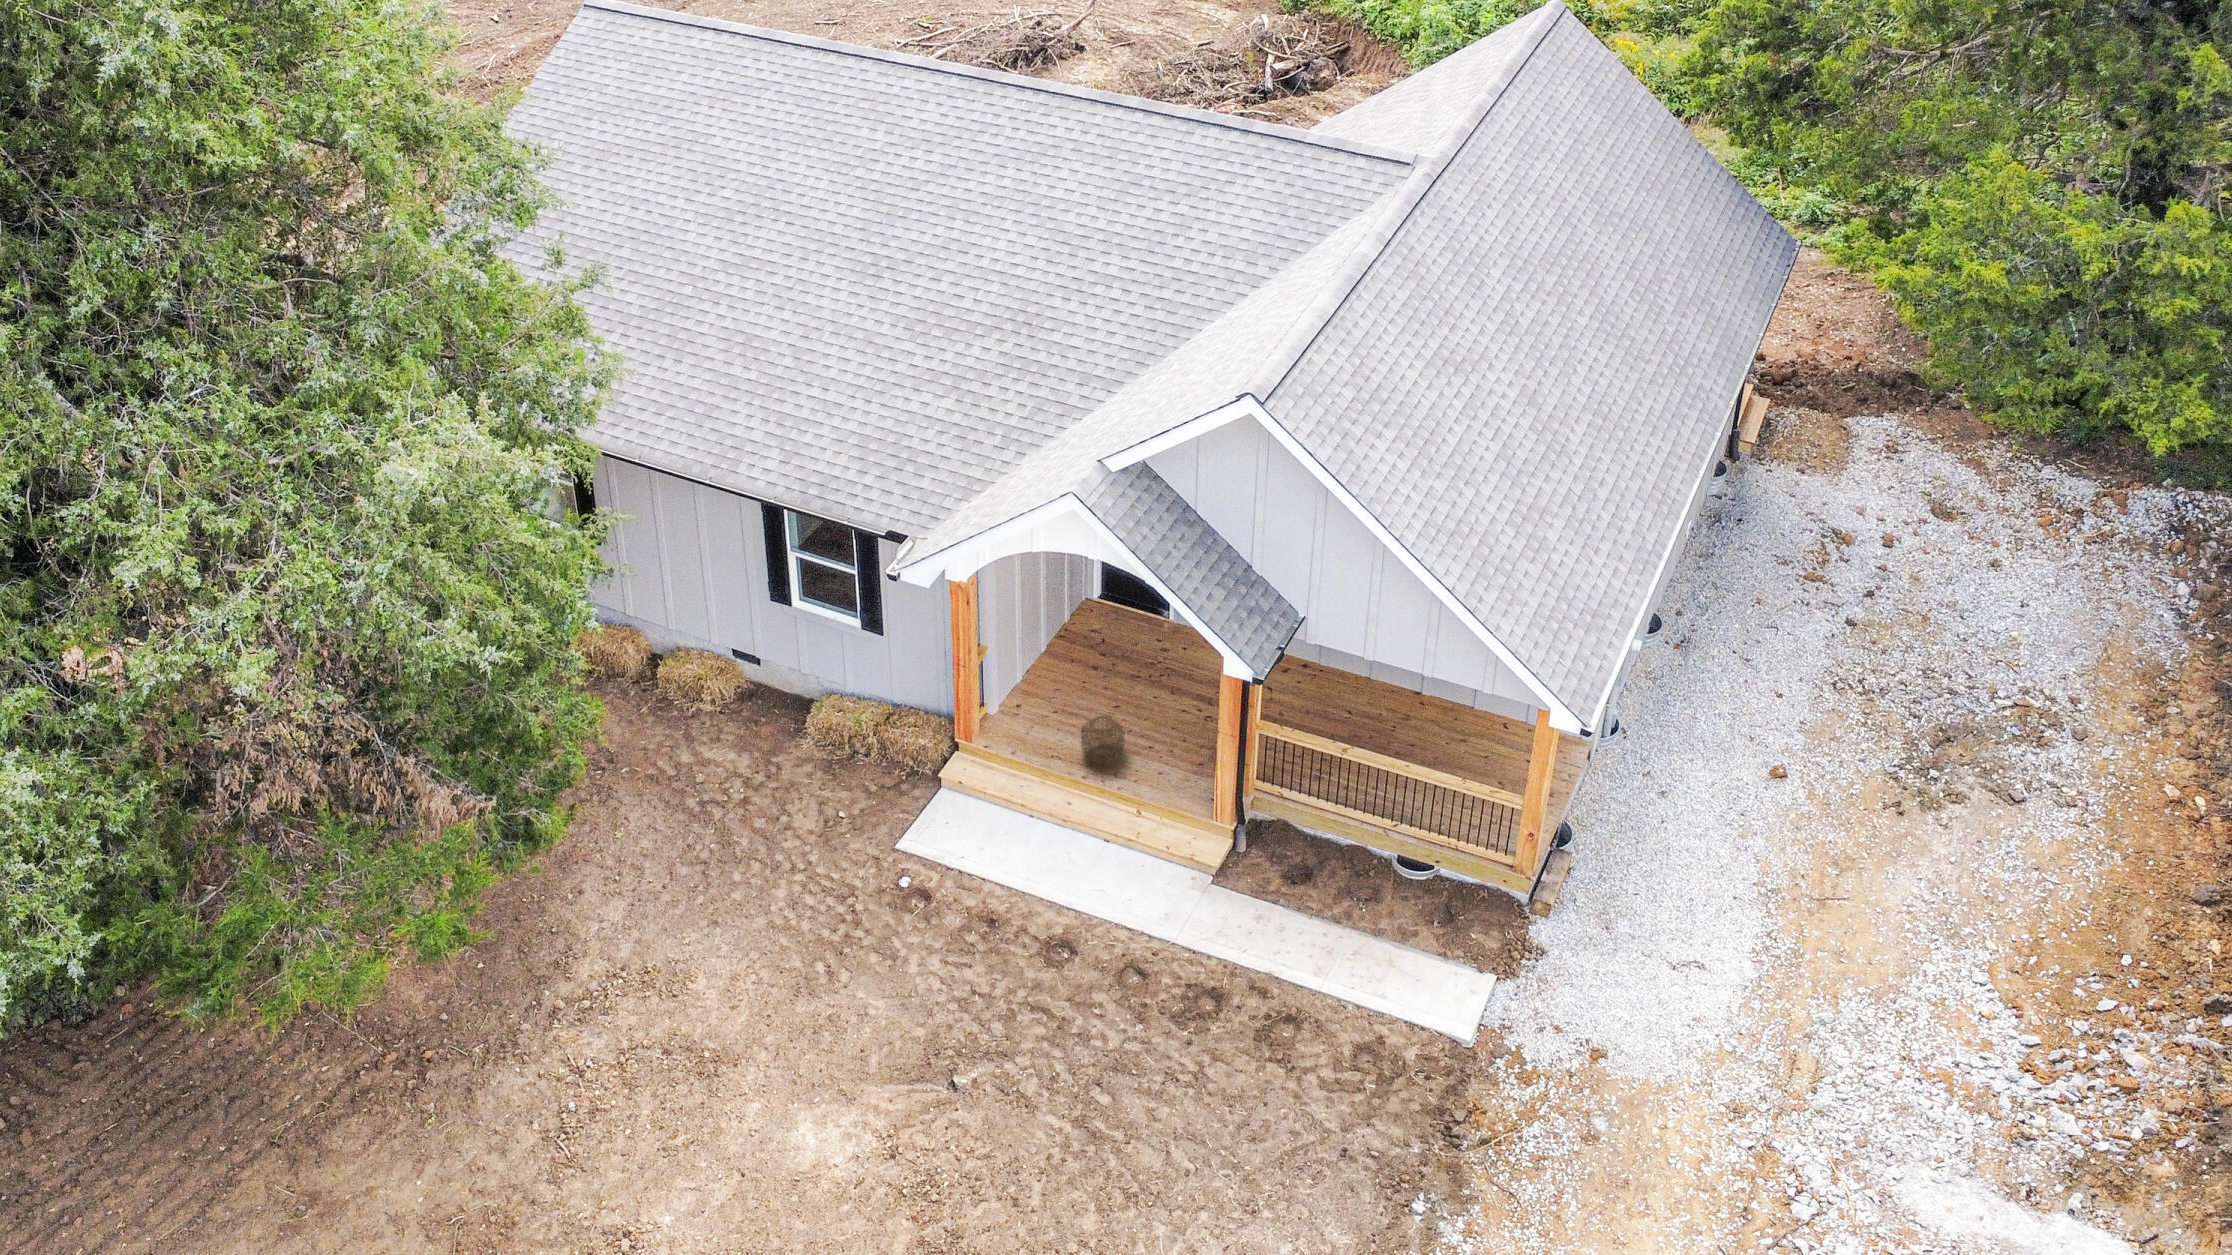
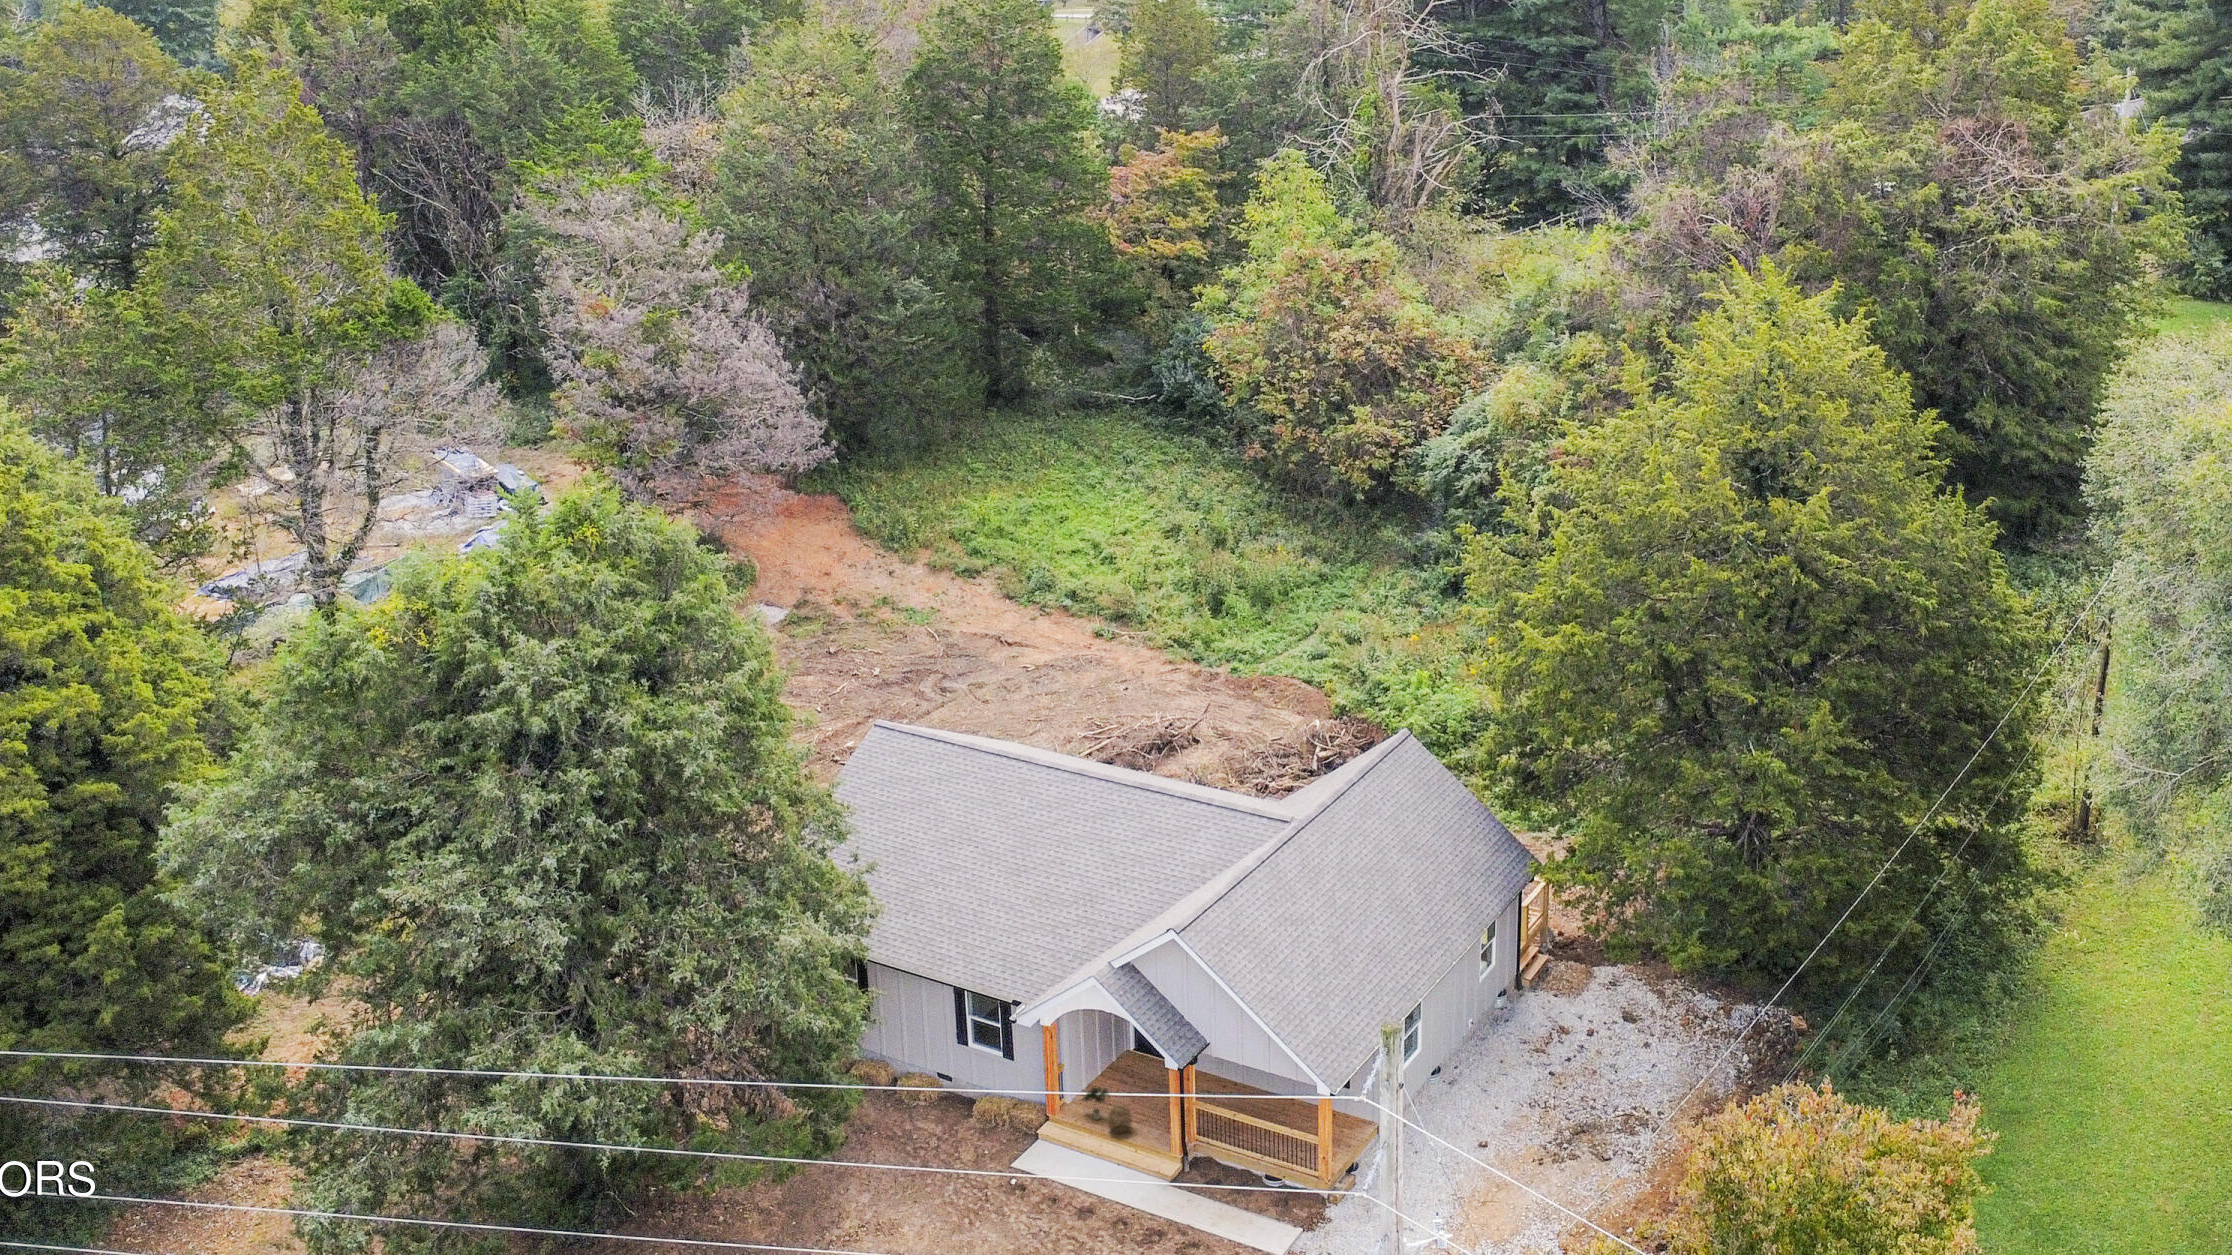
potted plant: none [1025,674,1080,734] -> present [1083,1087,1109,1120]

